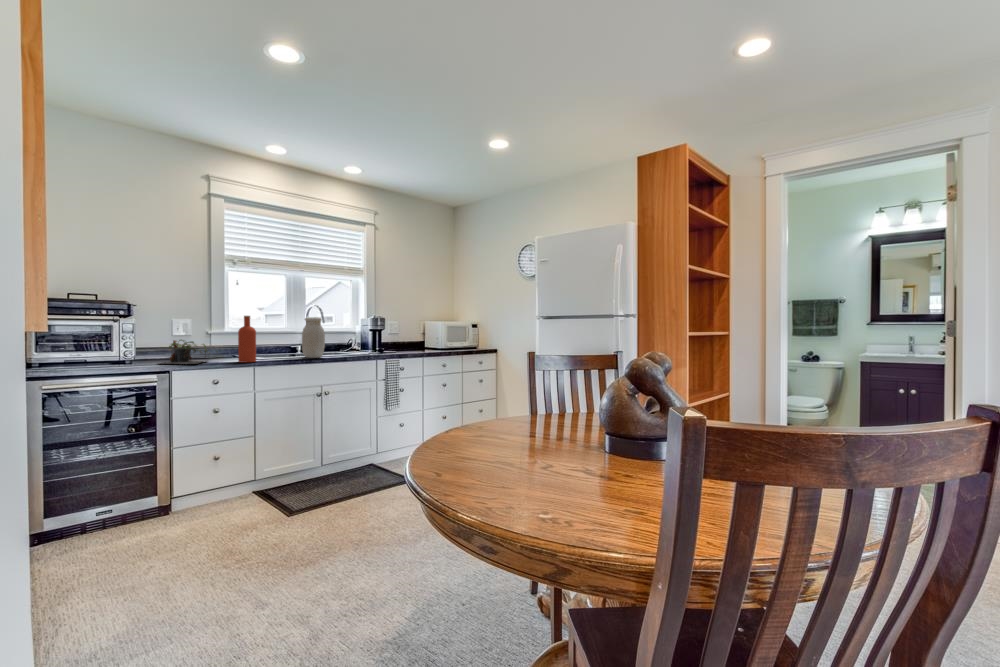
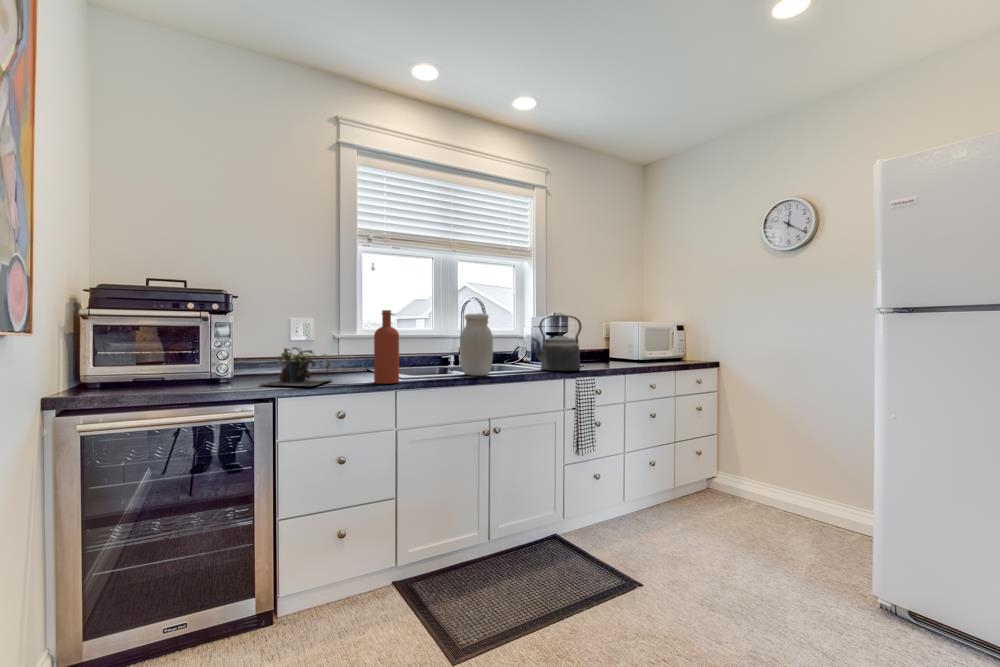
kettle: none [357,318,392,355] -> present [532,315,582,371]

